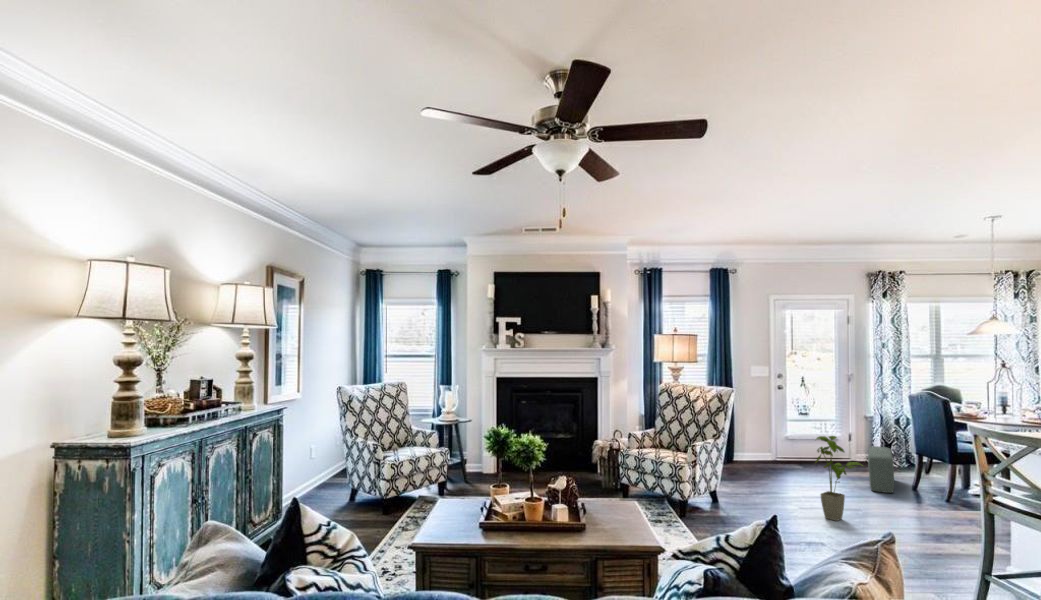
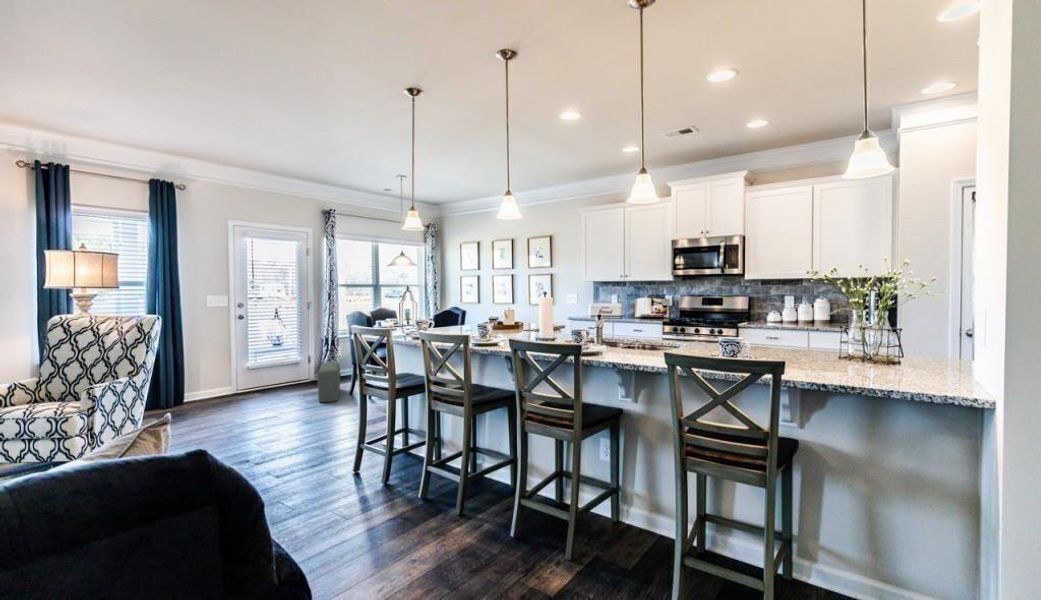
house plant: present [815,436,863,521] -> none [255,354,306,439]

